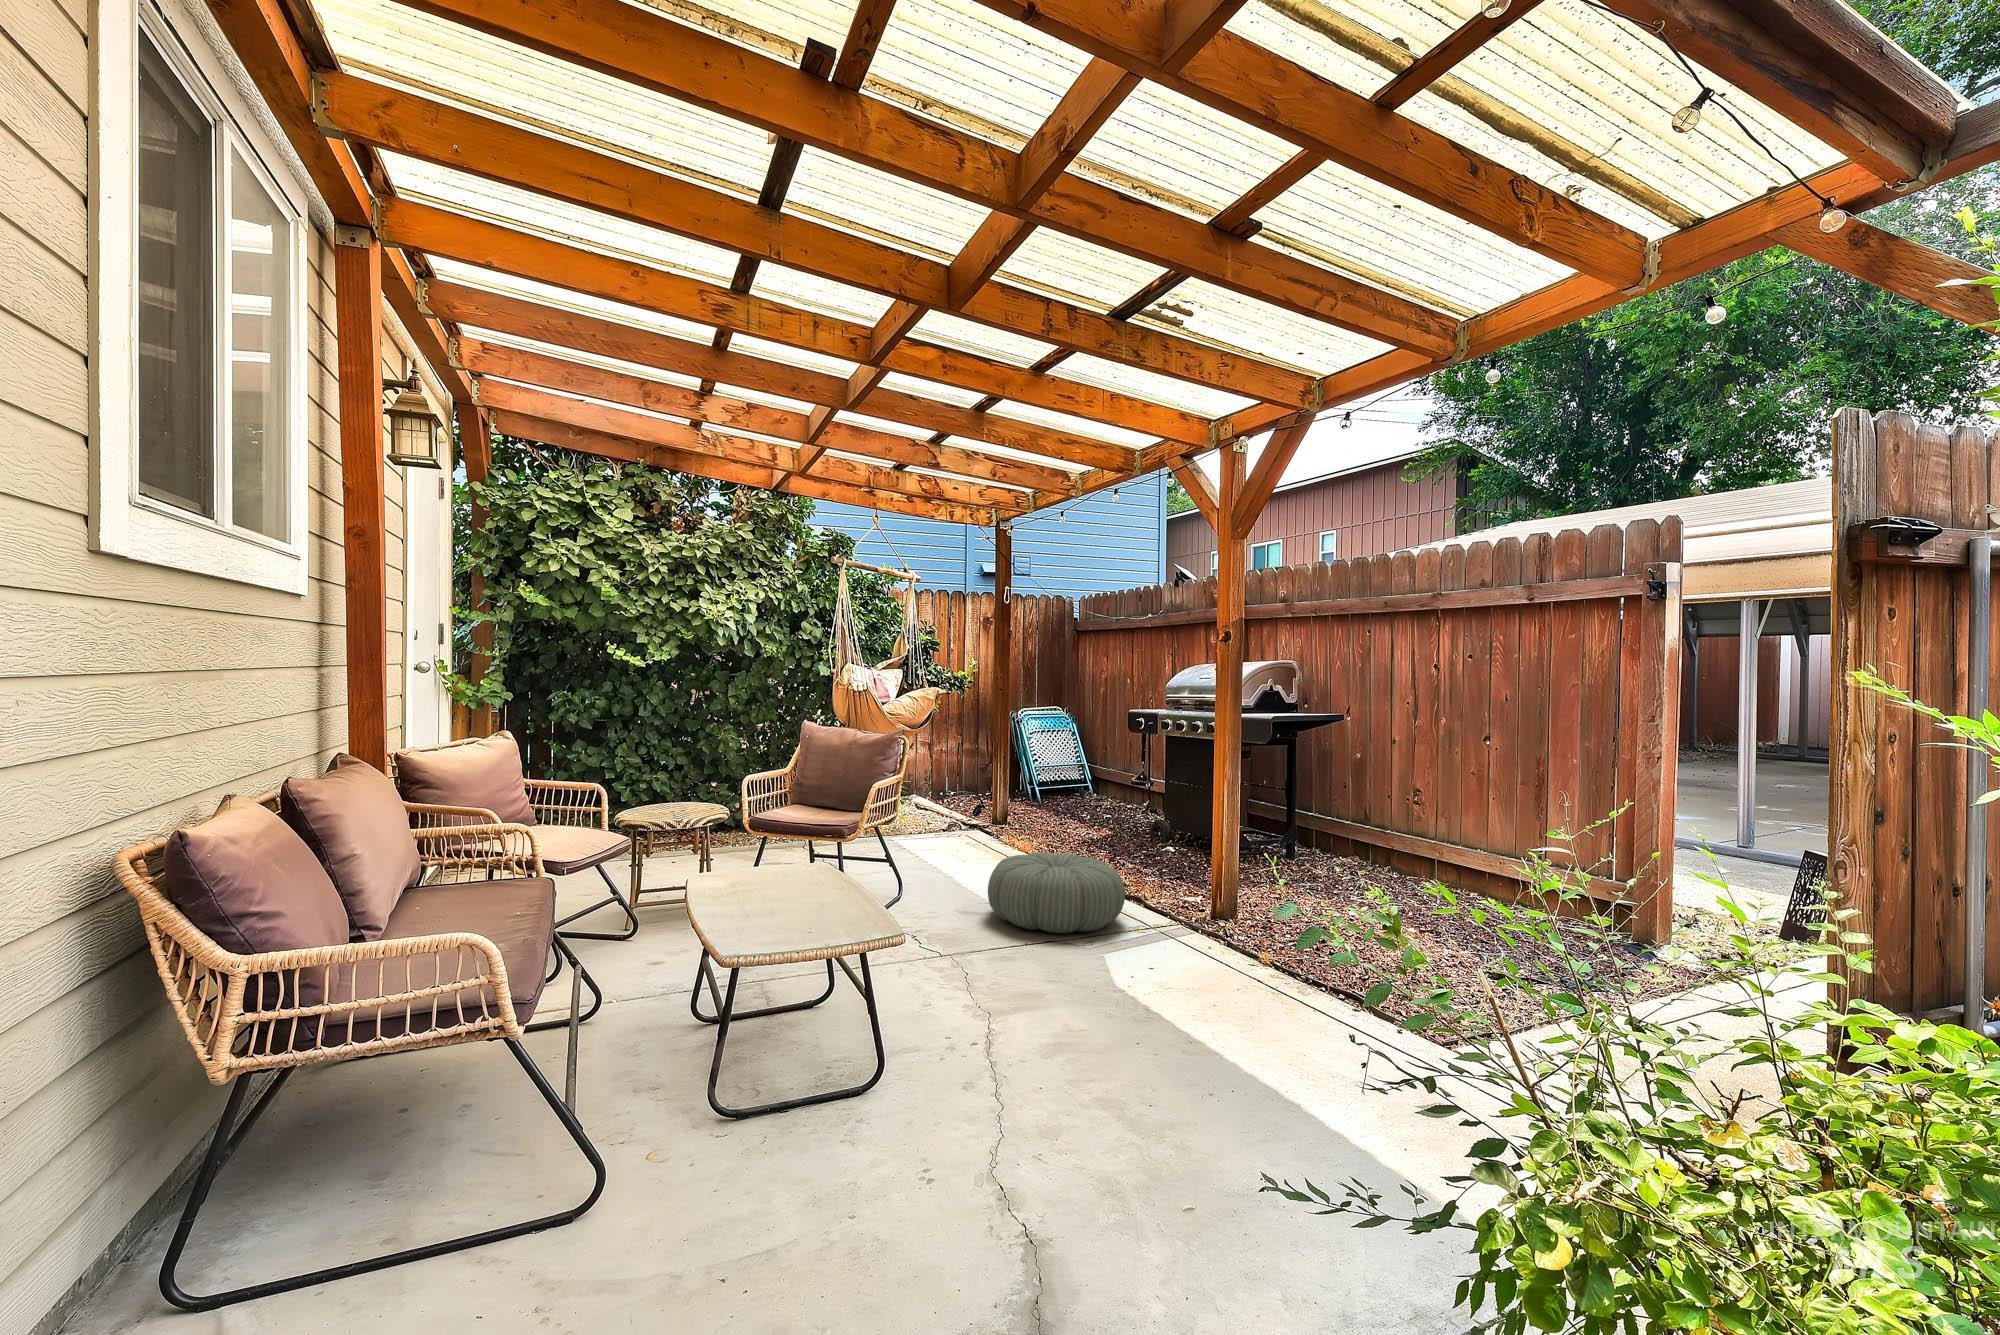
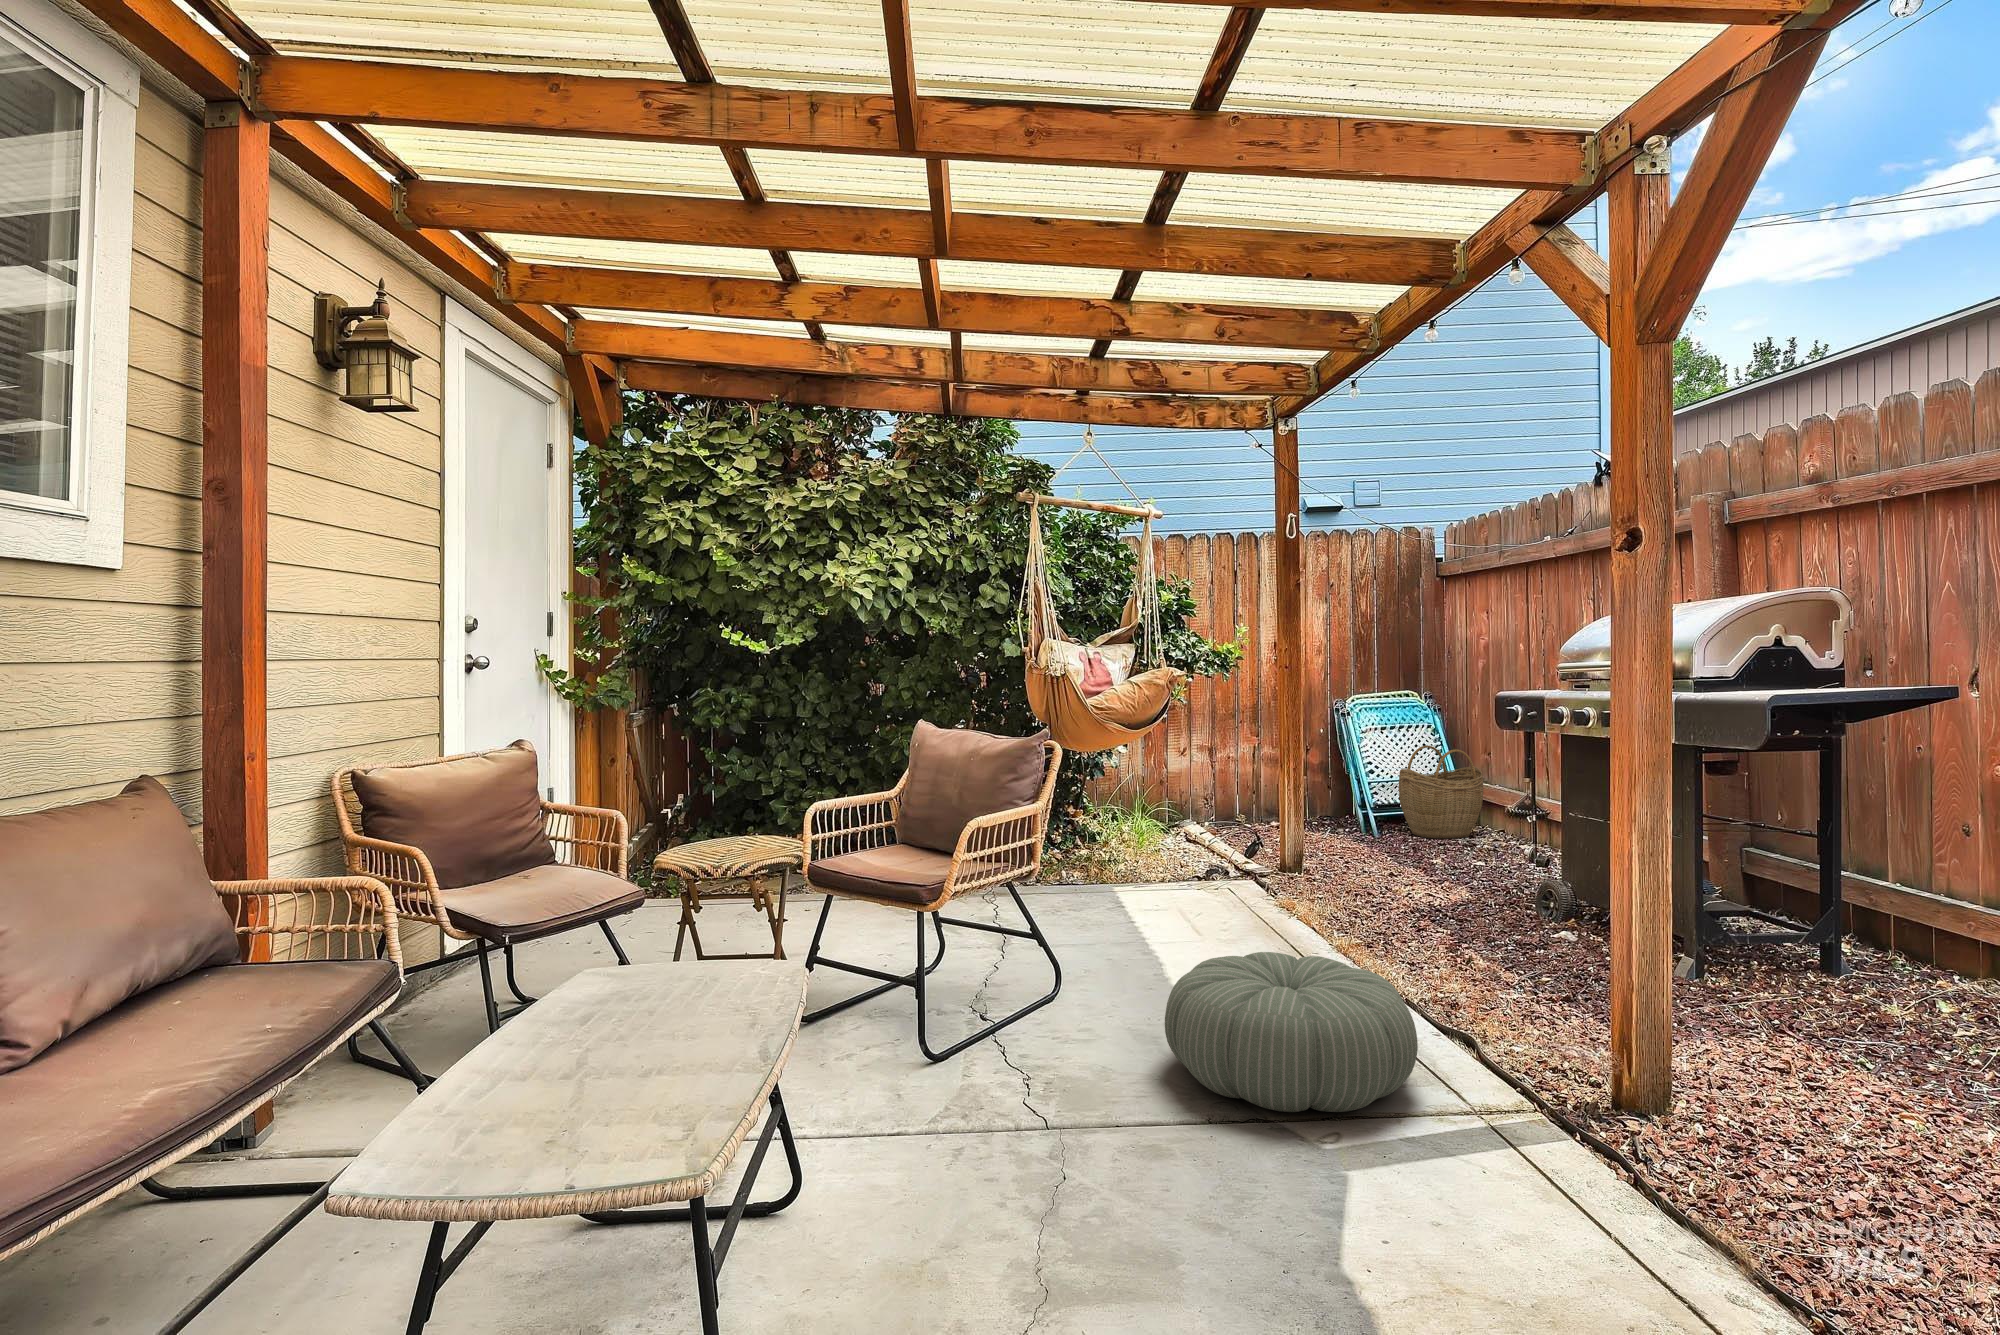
woven basket: none [1051,743,1101,802] -> present [1399,745,1483,839]

